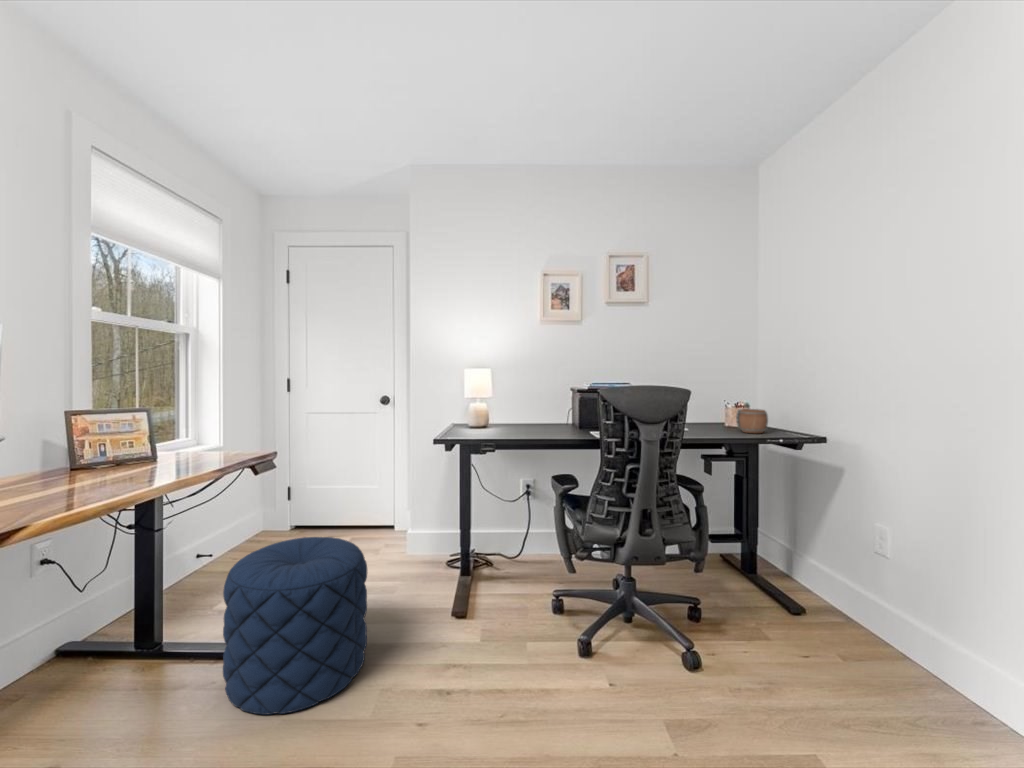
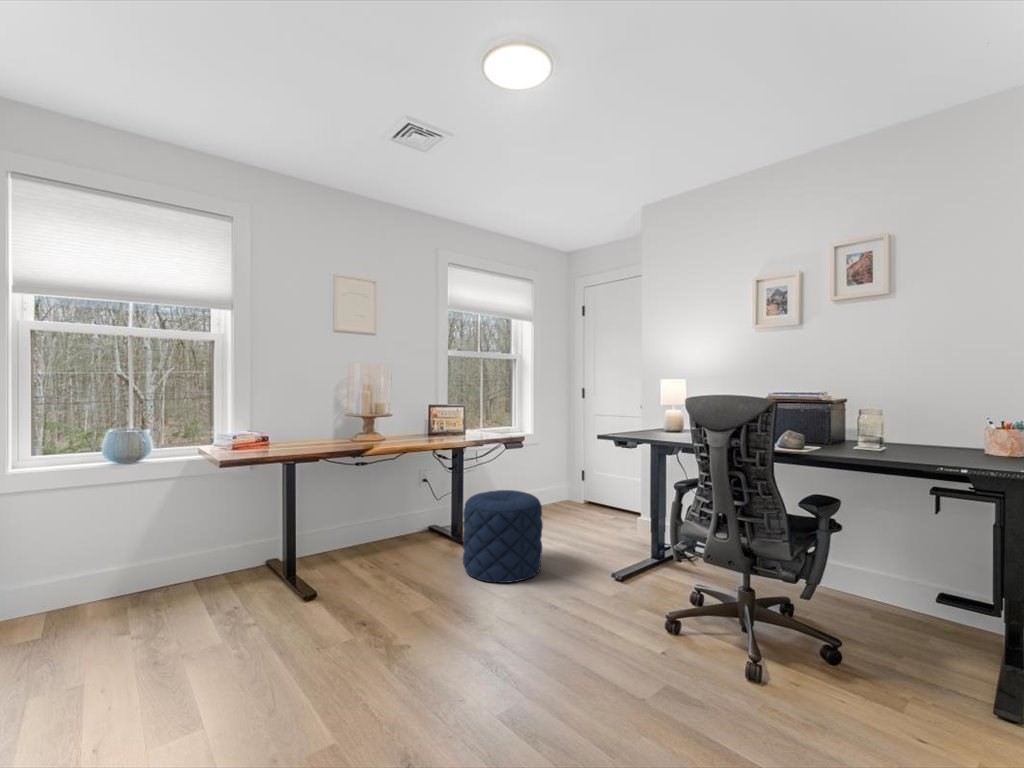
mug: present [736,409,768,433] -> none [944,431,987,465]

